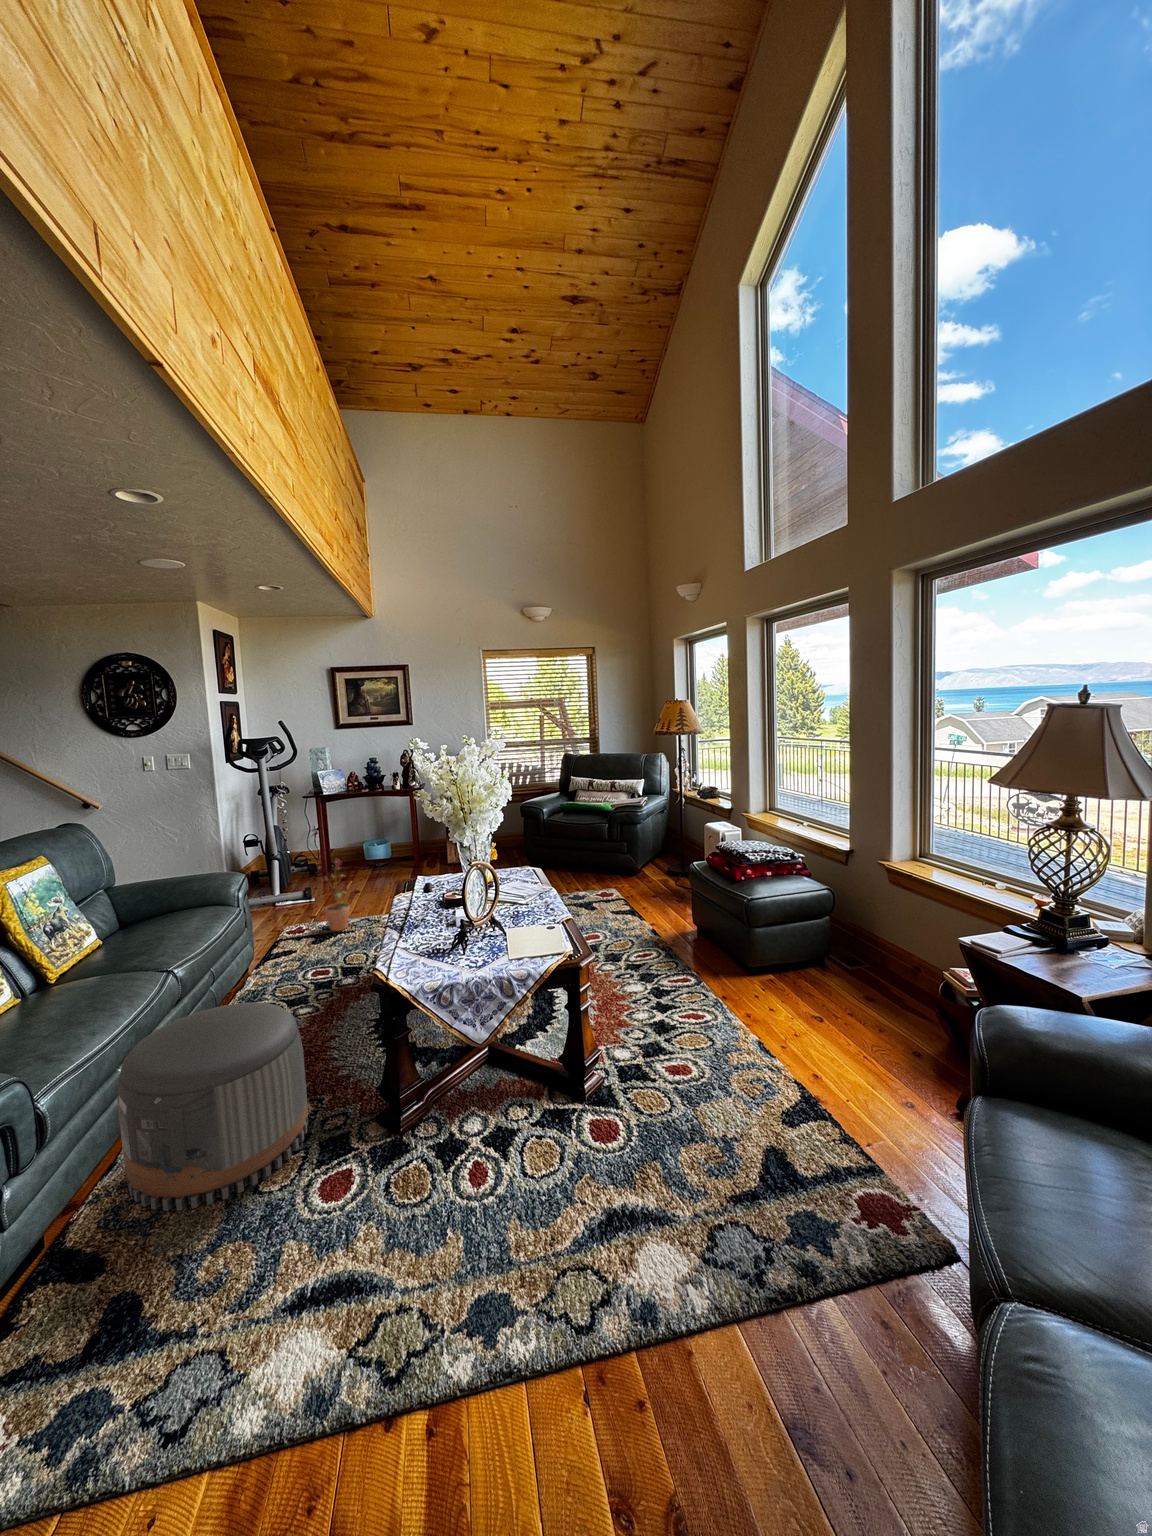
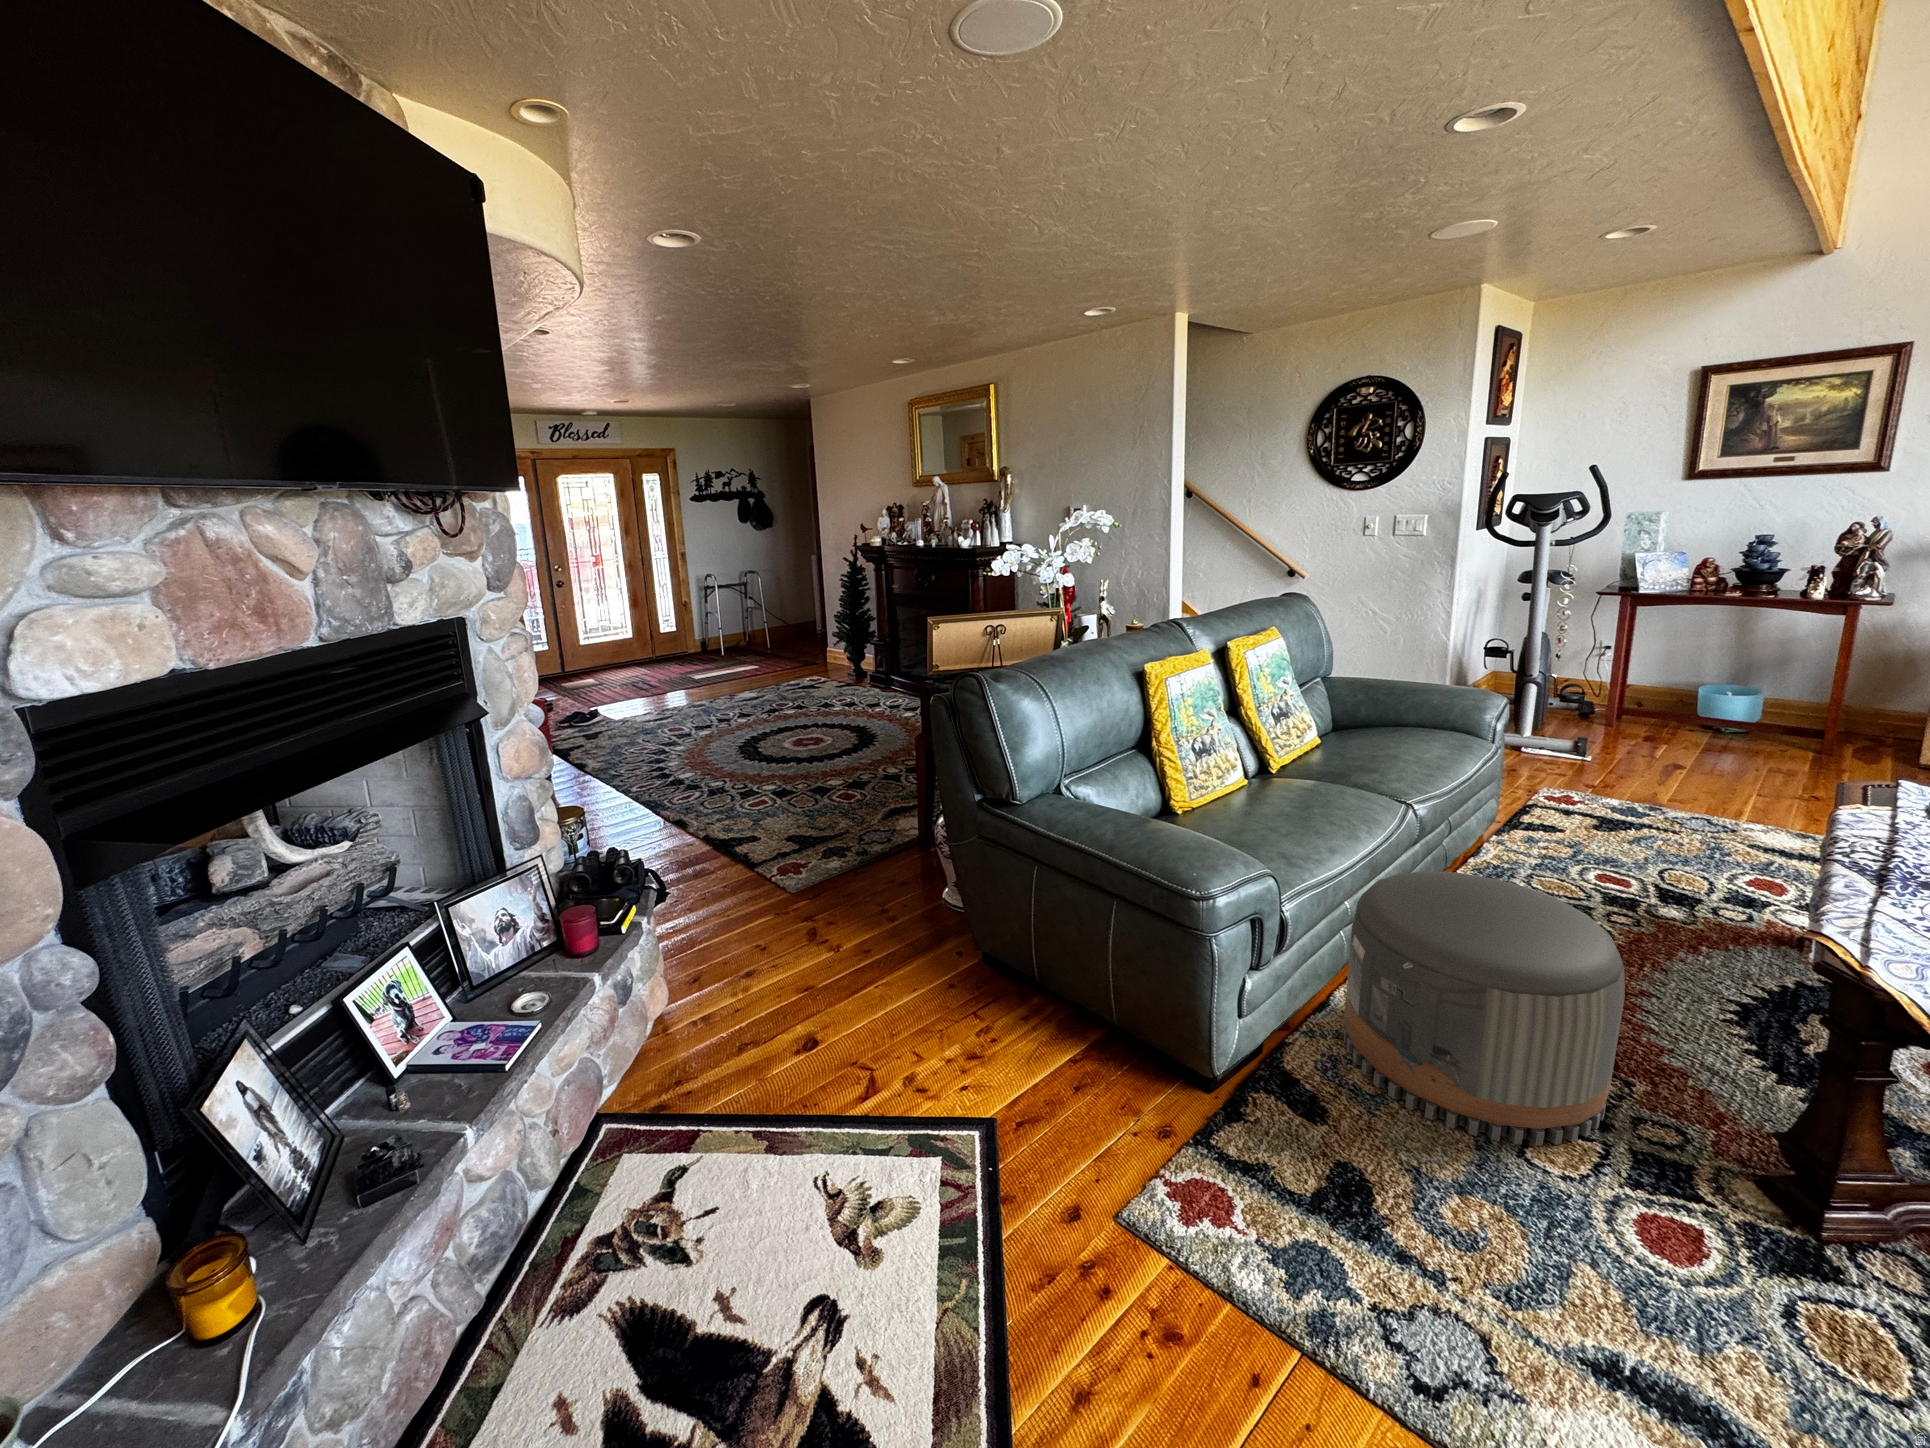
potted plant: present [321,858,350,931] -> none [1624,703,1682,824]

